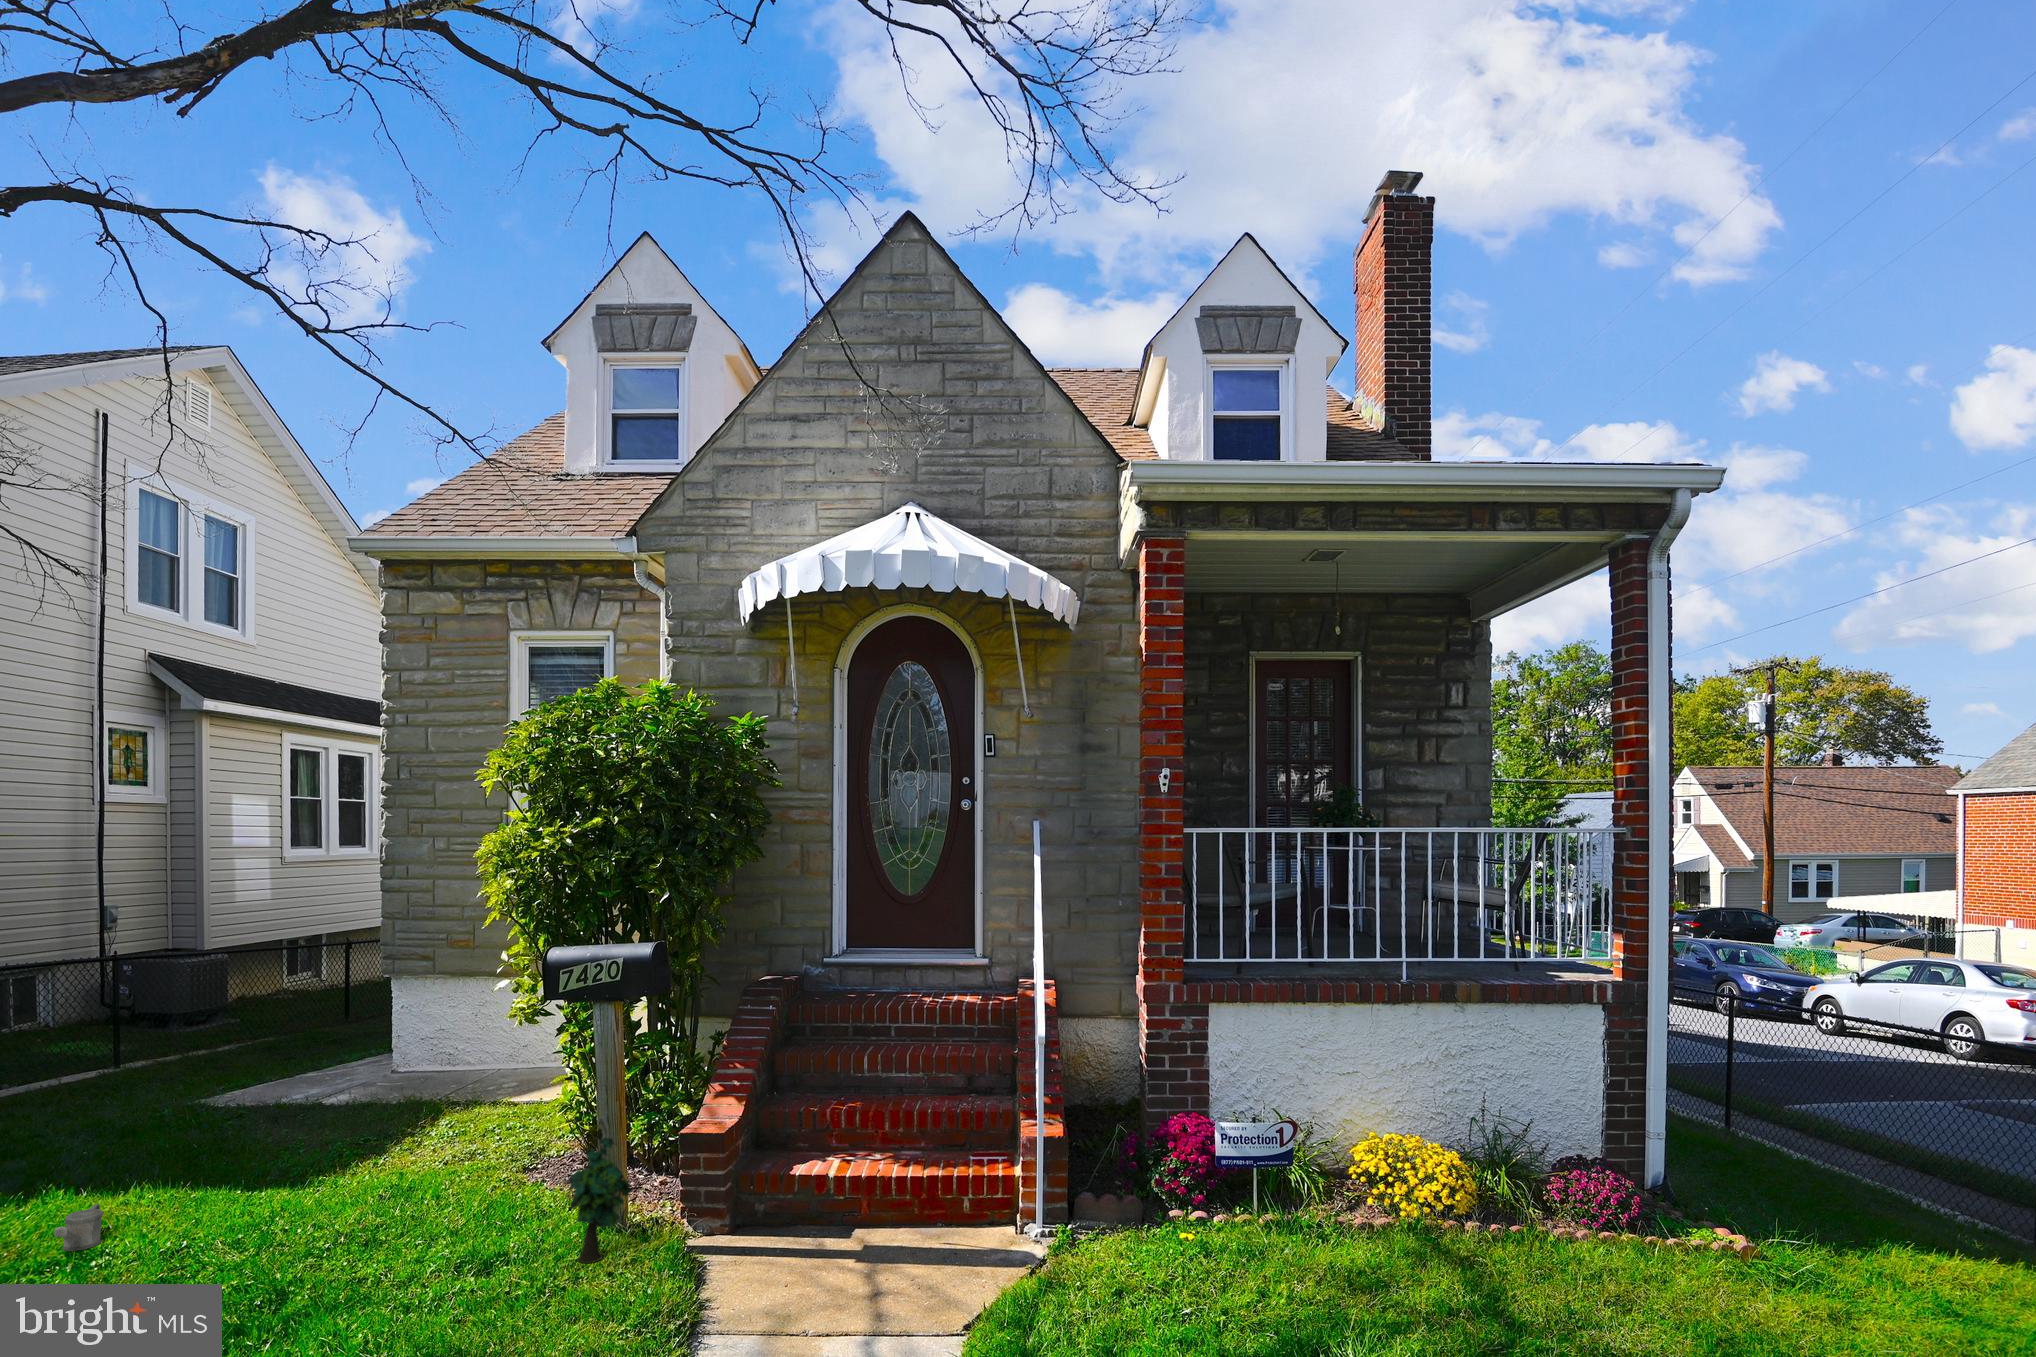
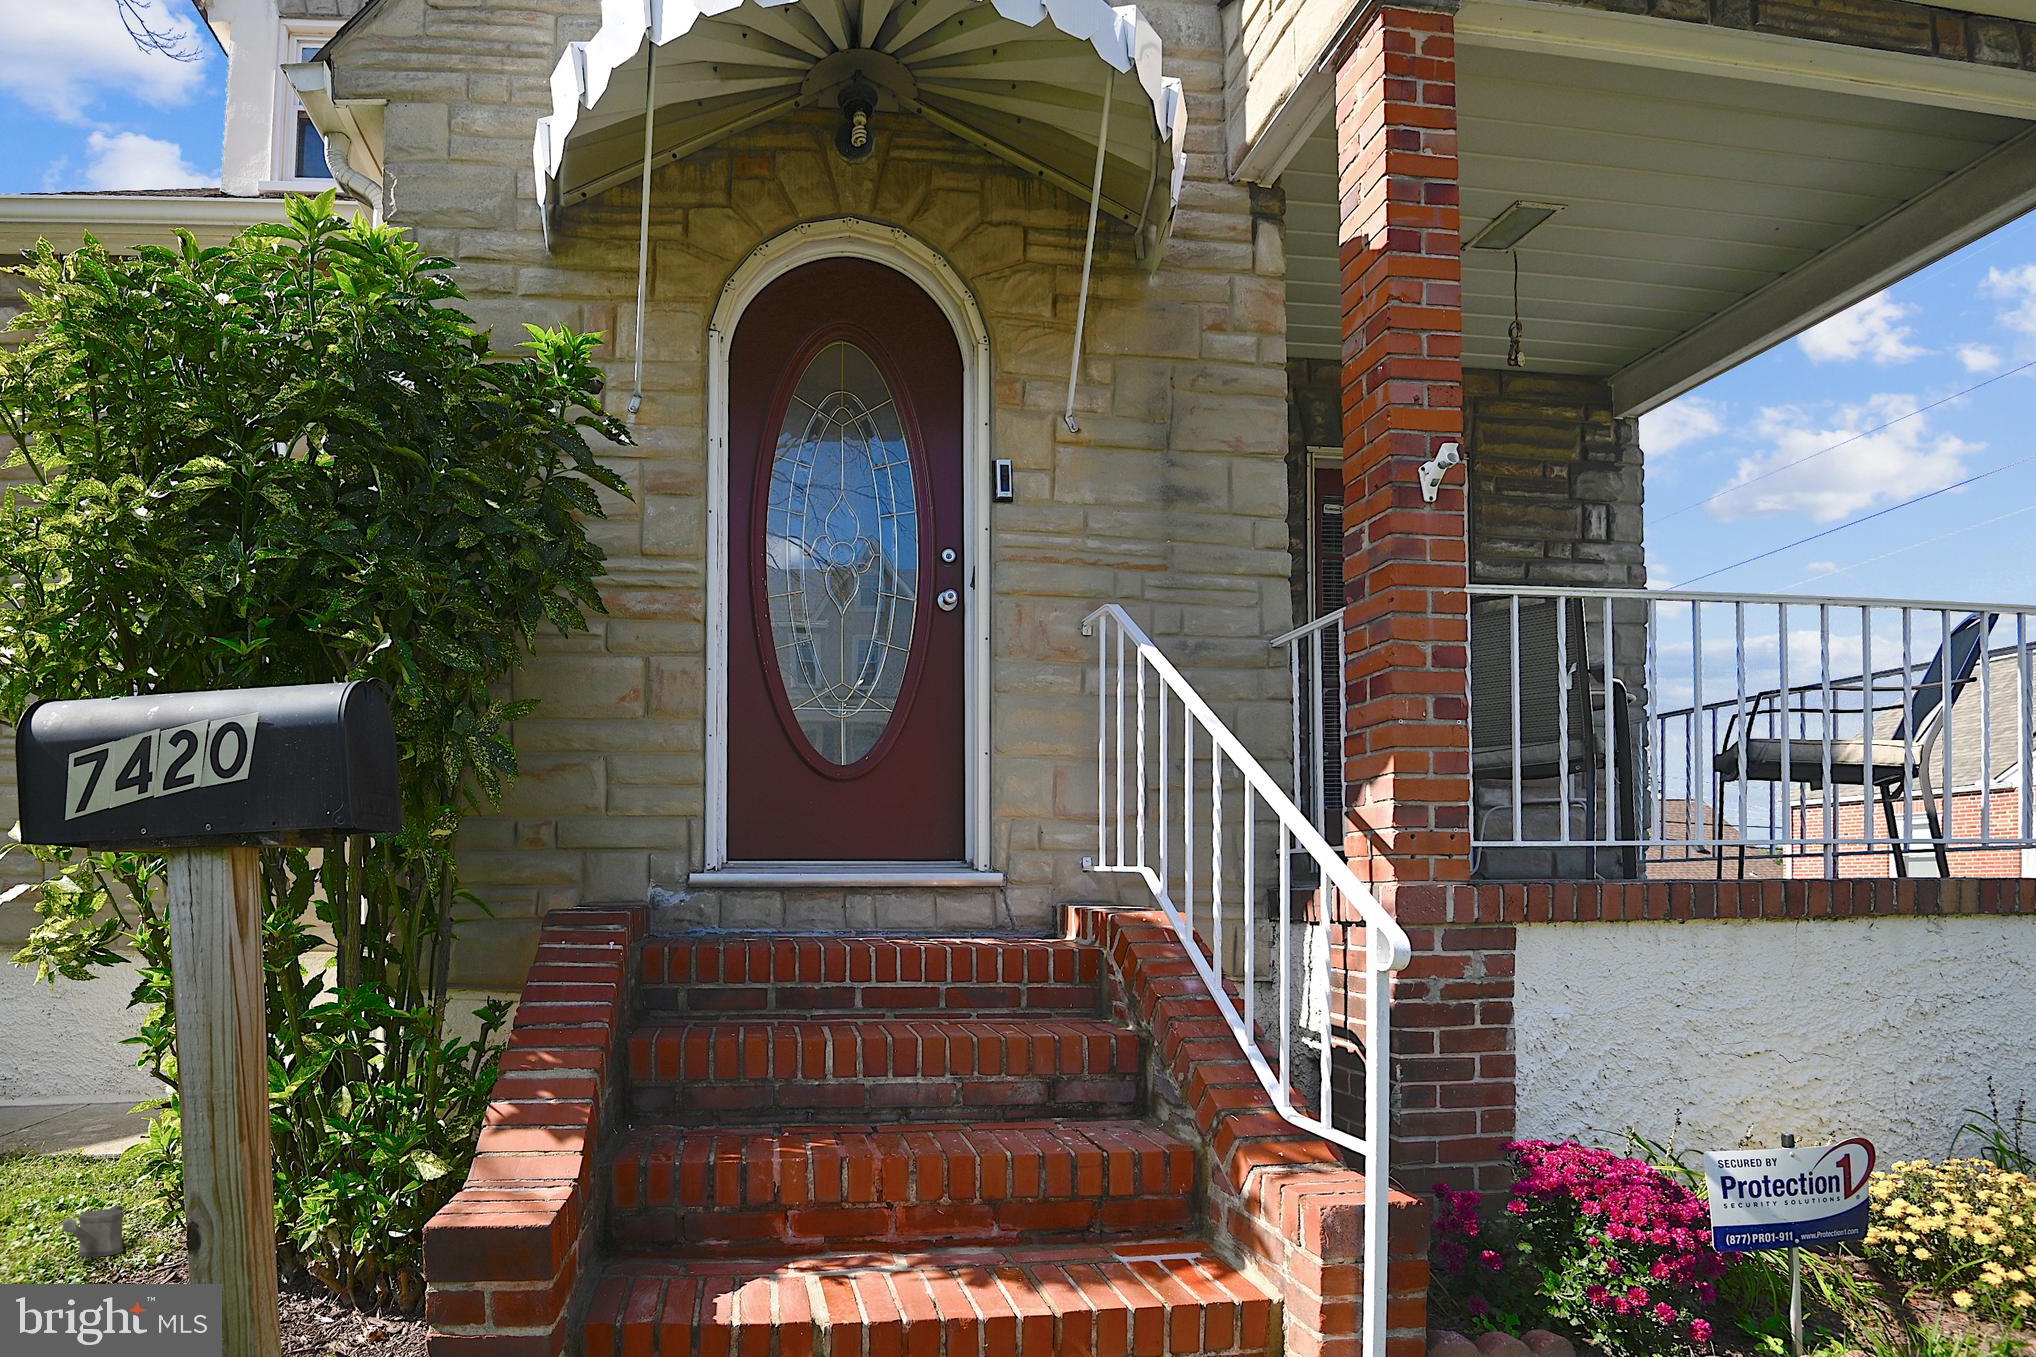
decorative plant: present [564,1138,632,1264] -> none [657,1115,755,1294]

